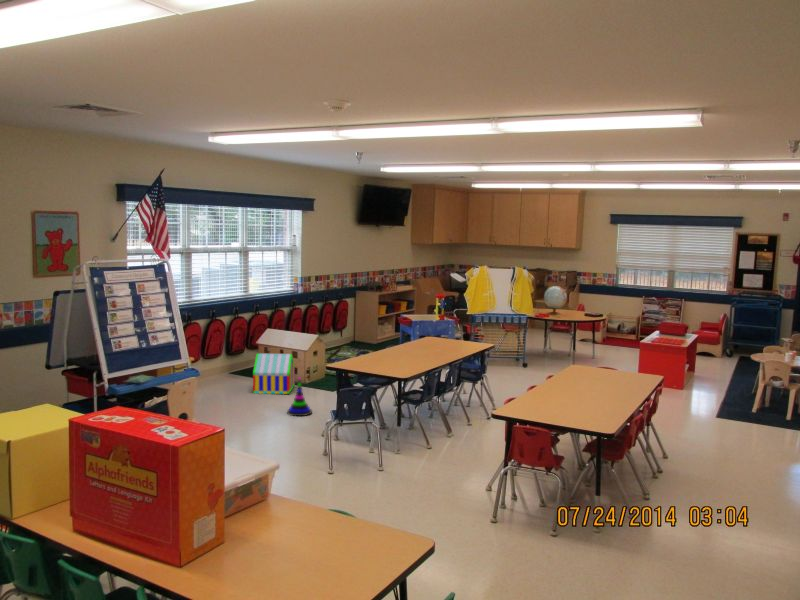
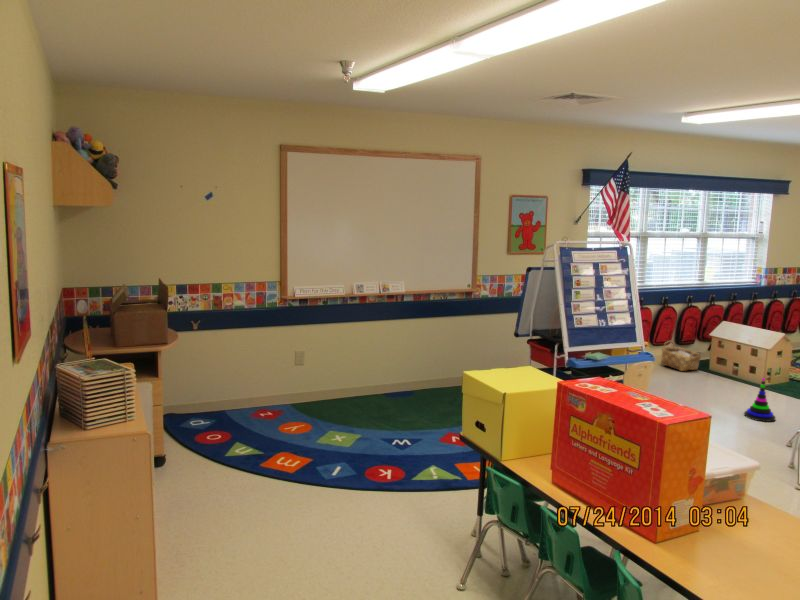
woven basket: none [214,353,250,382] -> present [661,342,701,371]
toy house: present [253,353,295,394] -> none [703,345,754,394]

